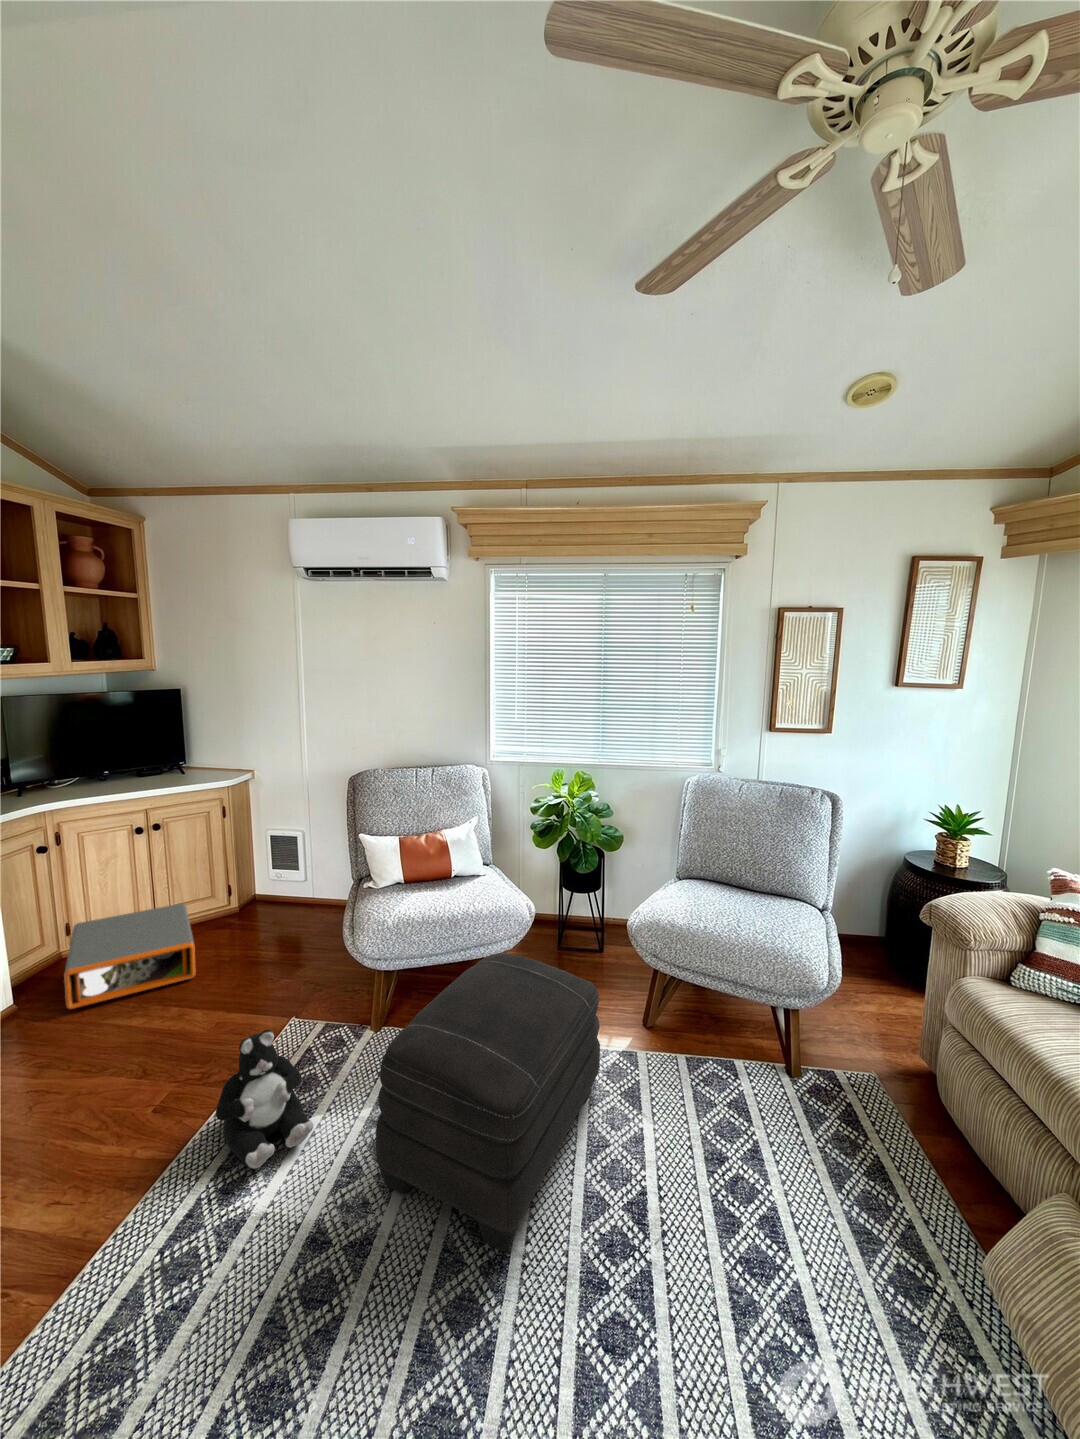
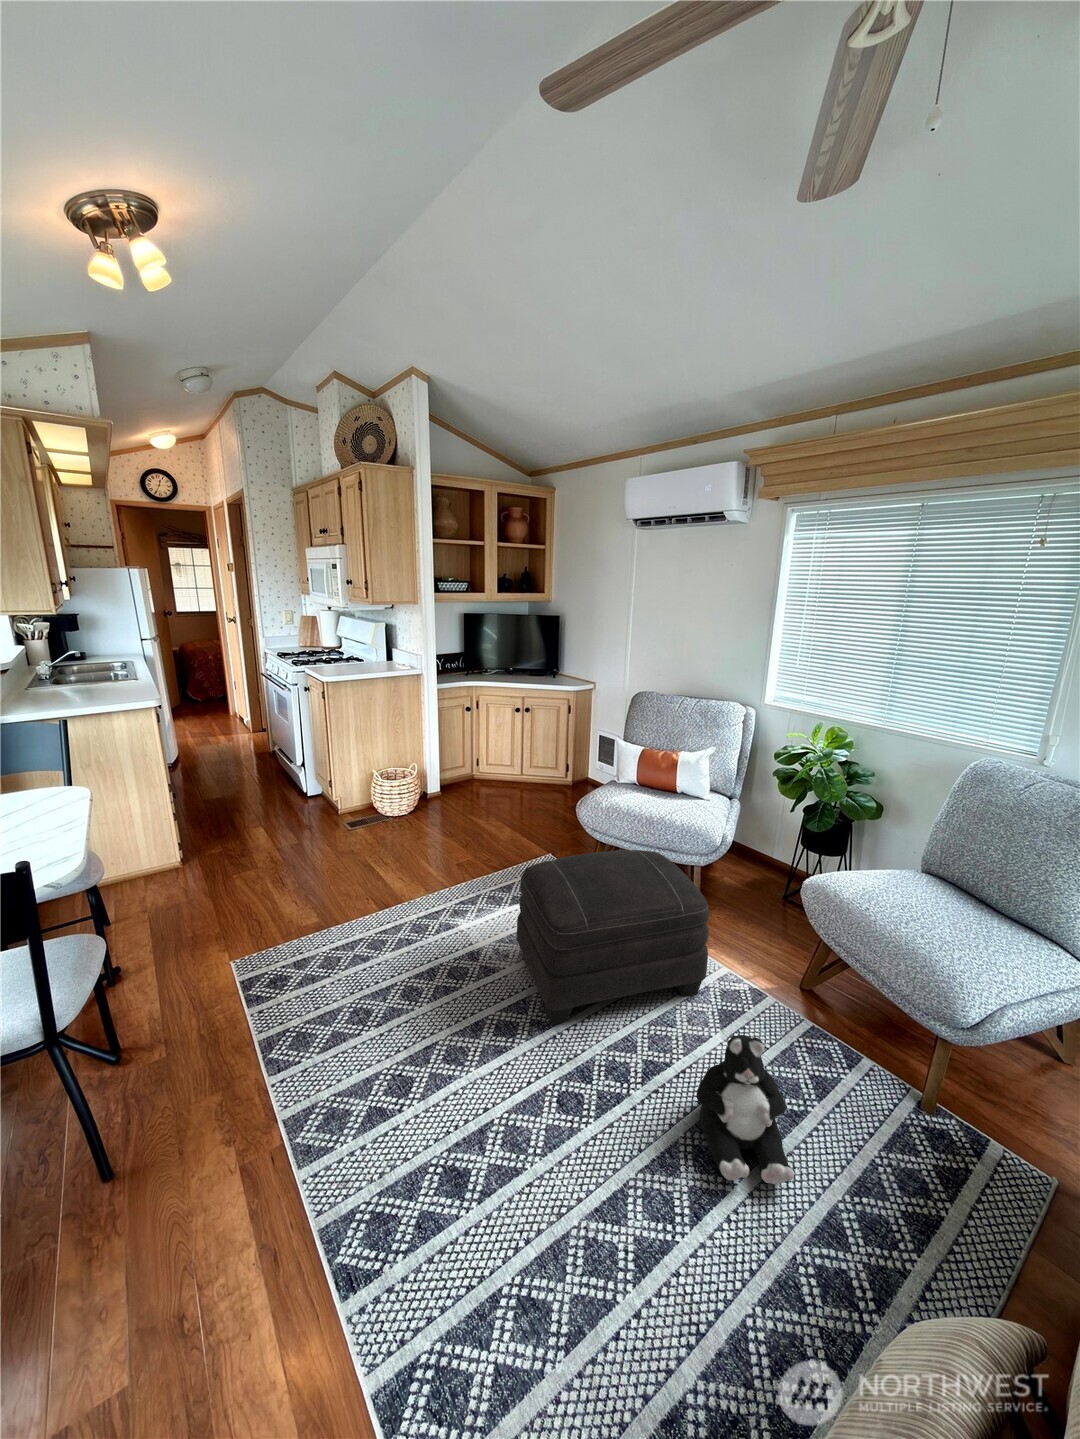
storage box: present [64,903,196,1009] -> none [457,760,536,811]
plush toy: present [216,1030,314,1169] -> present [696,1035,794,1184]

